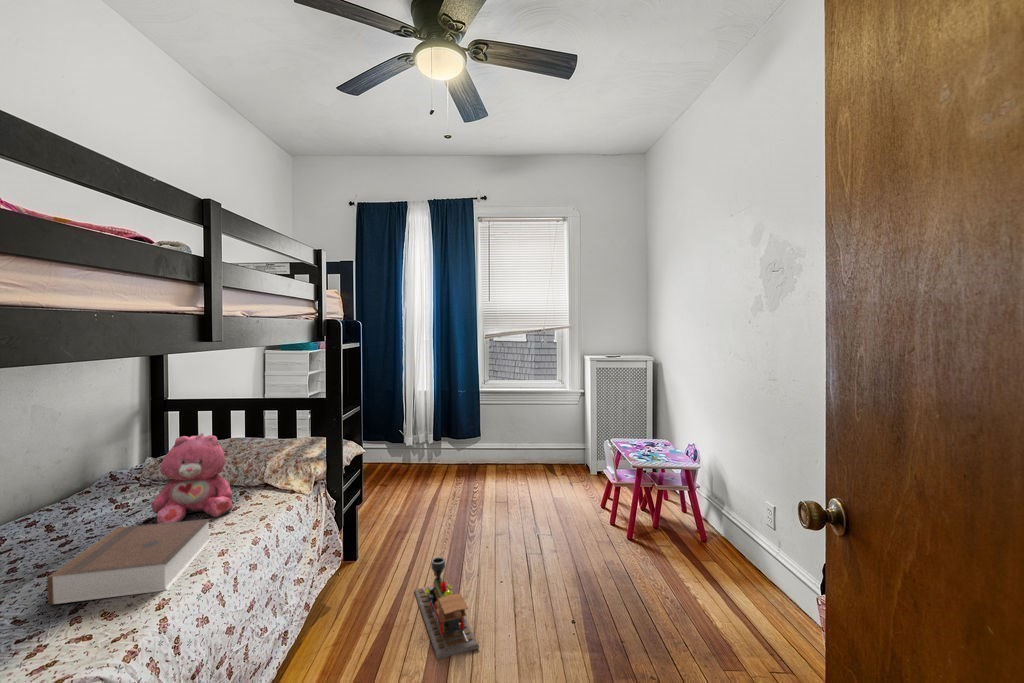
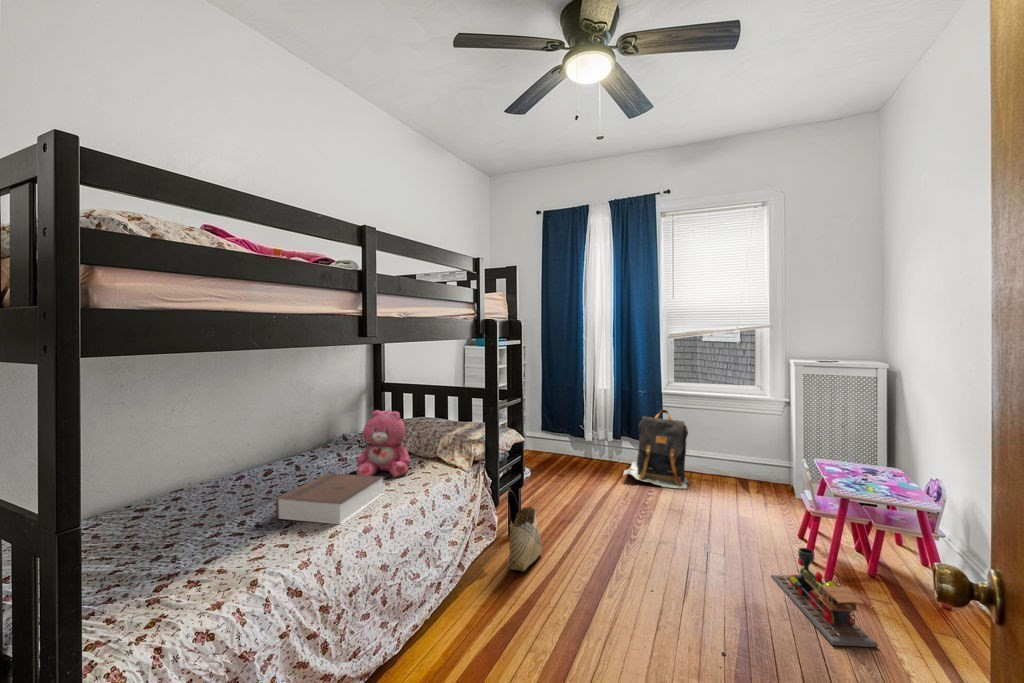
backpack: none [448,408,507,481] -> present [624,410,688,488]
woven basket: none [350,506,388,595] -> present [507,490,543,571]
toy train: present [414,557,479,659] -> present [771,548,878,647]

